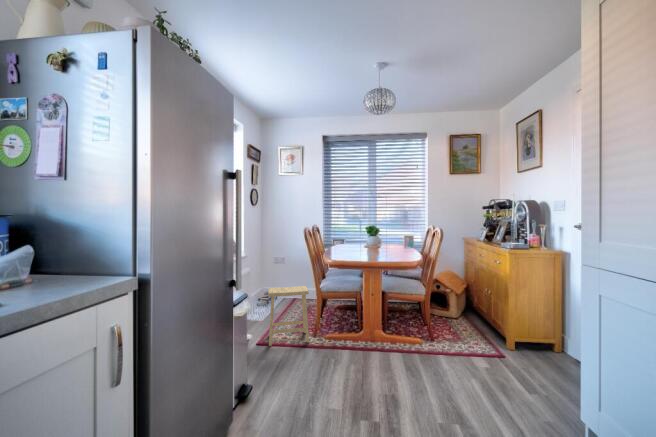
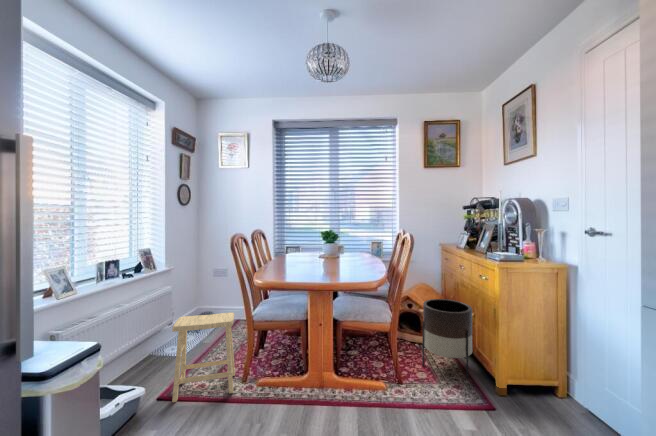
planter: none [449,280,489,340] -> present [422,299,472,378]

